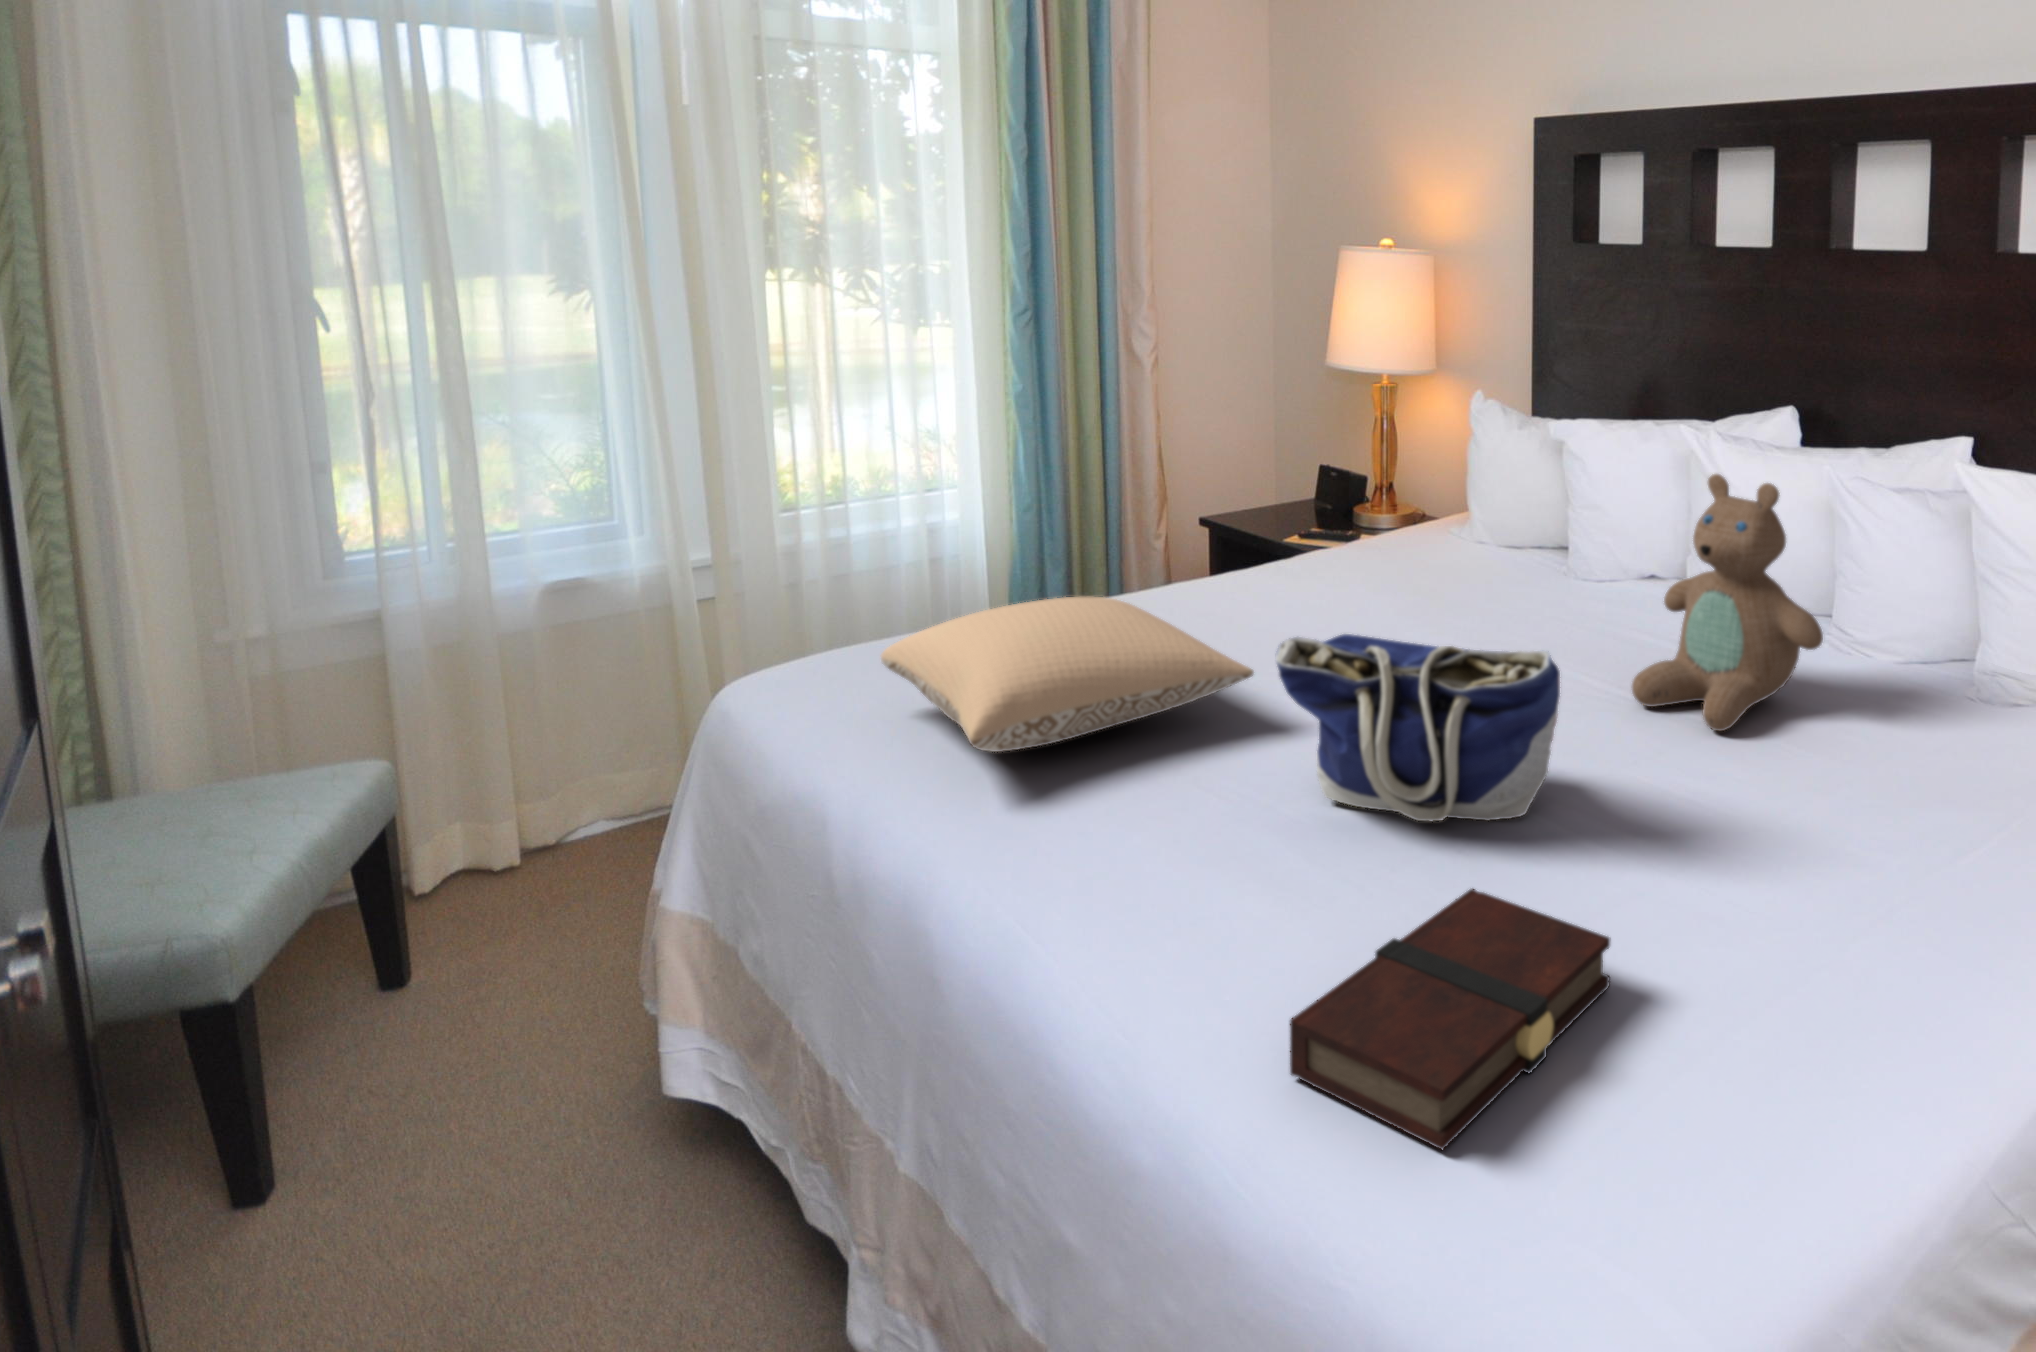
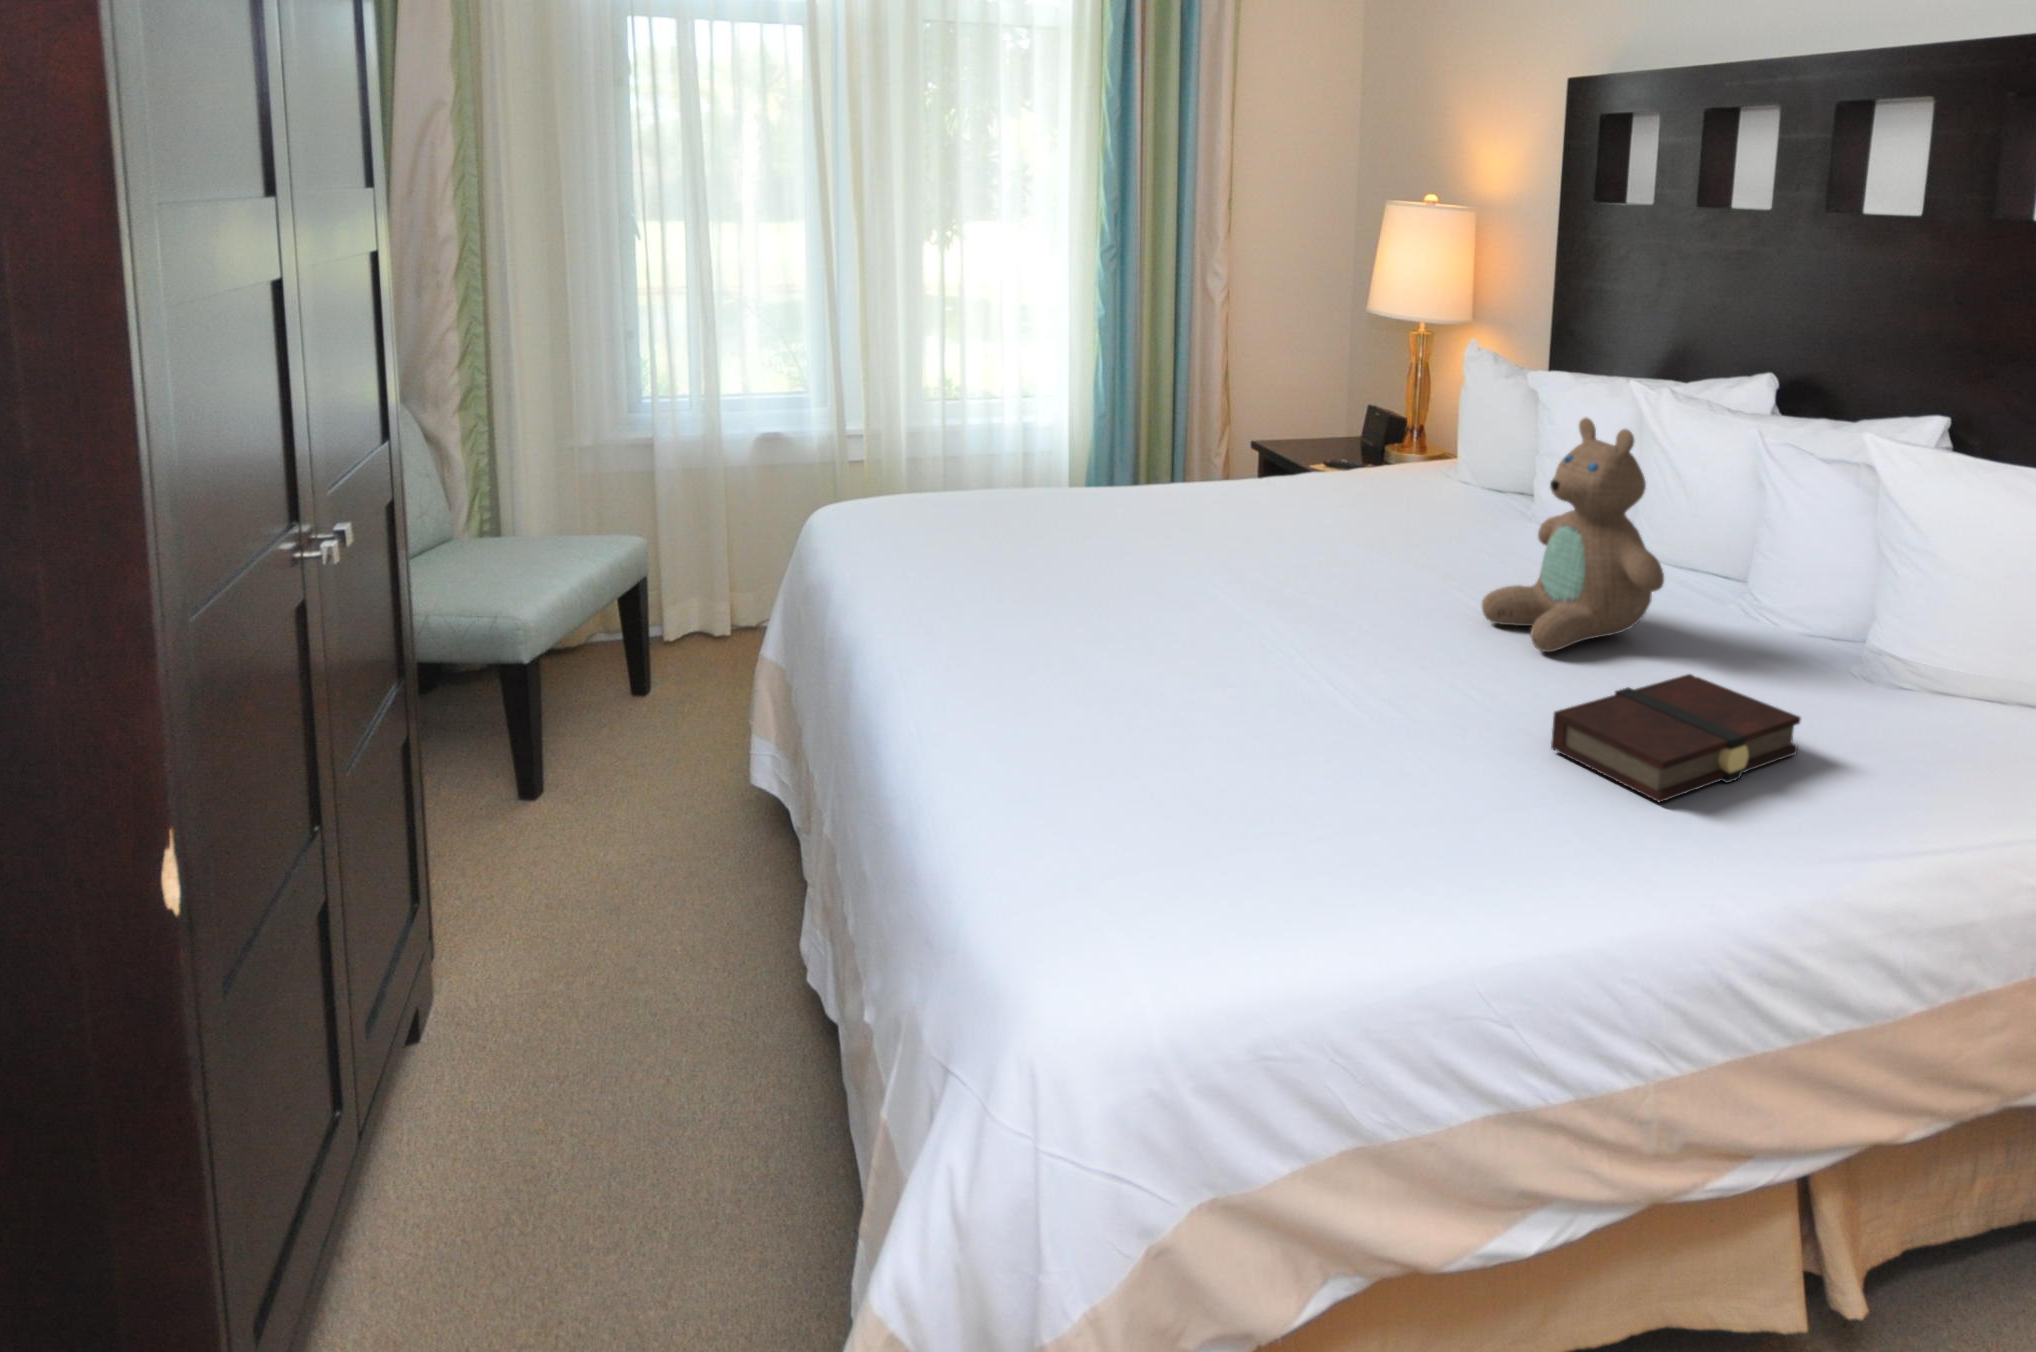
pillow: present [881,596,1254,752] -> none [900,465,1150,569]
tote bag: present [1276,634,1560,821] -> none [1124,504,1350,679]
book: present [1290,889,1610,1150] -> present [1551,674,1801,802]

